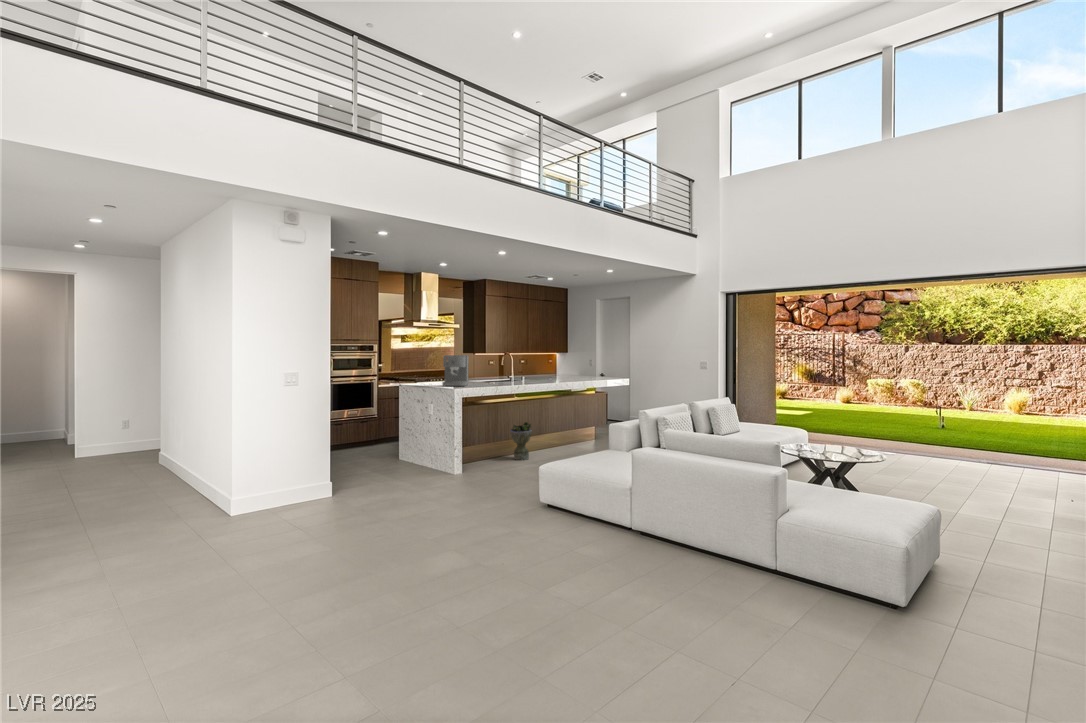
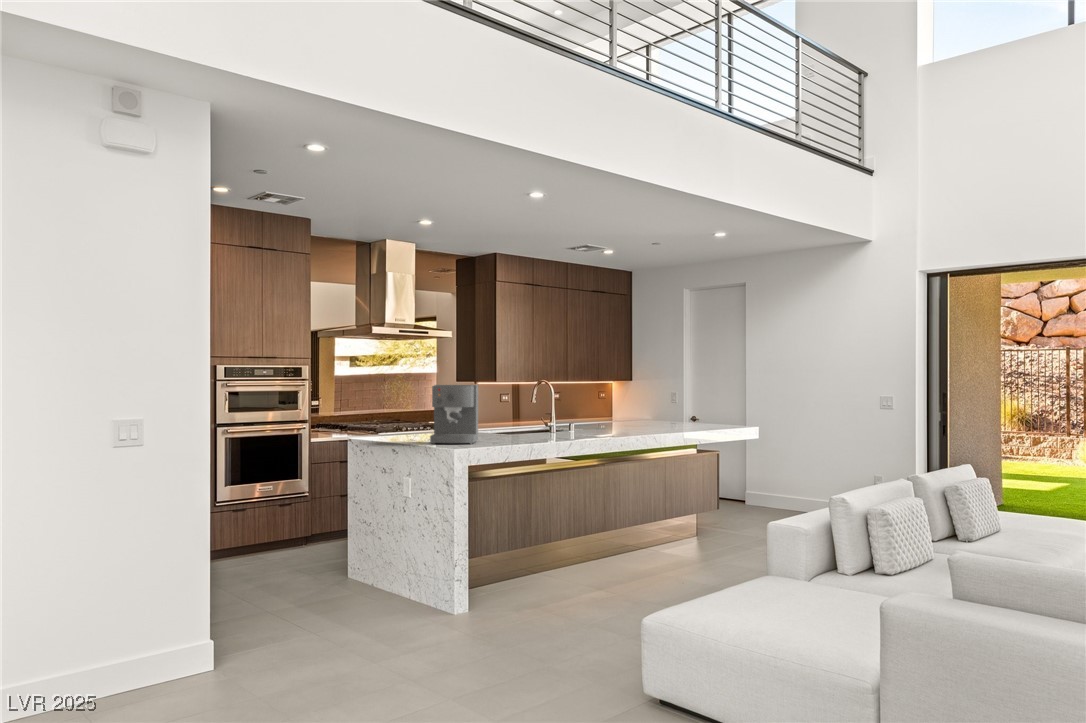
planter: present [510,422,532,460] -> none [554,509,595,583]

